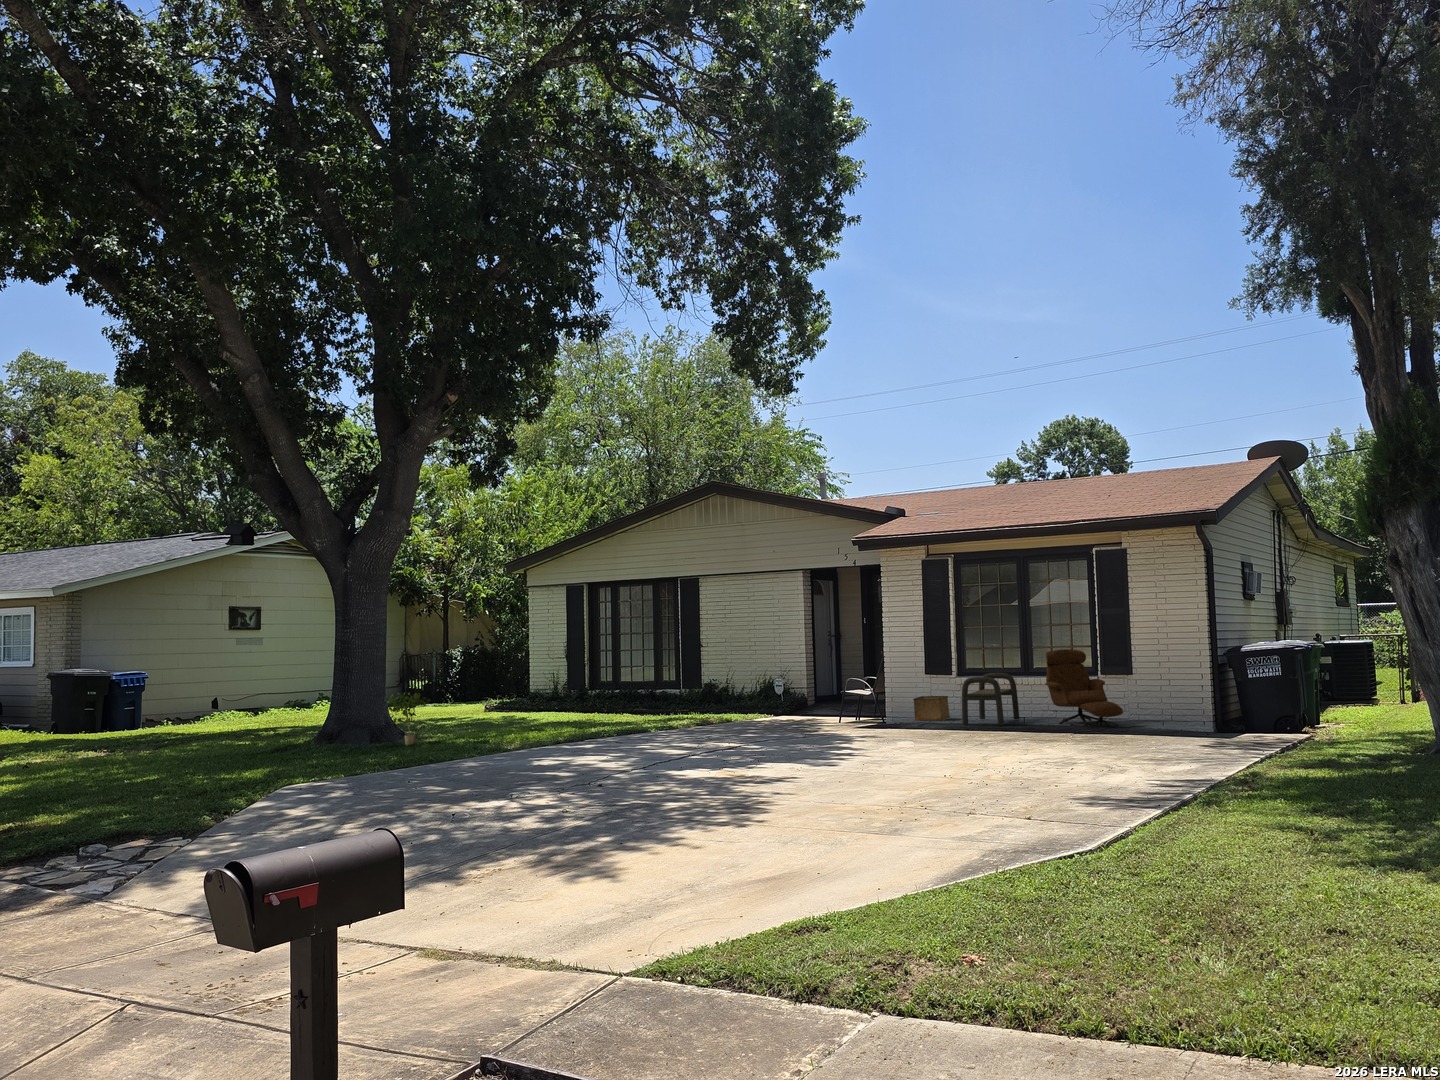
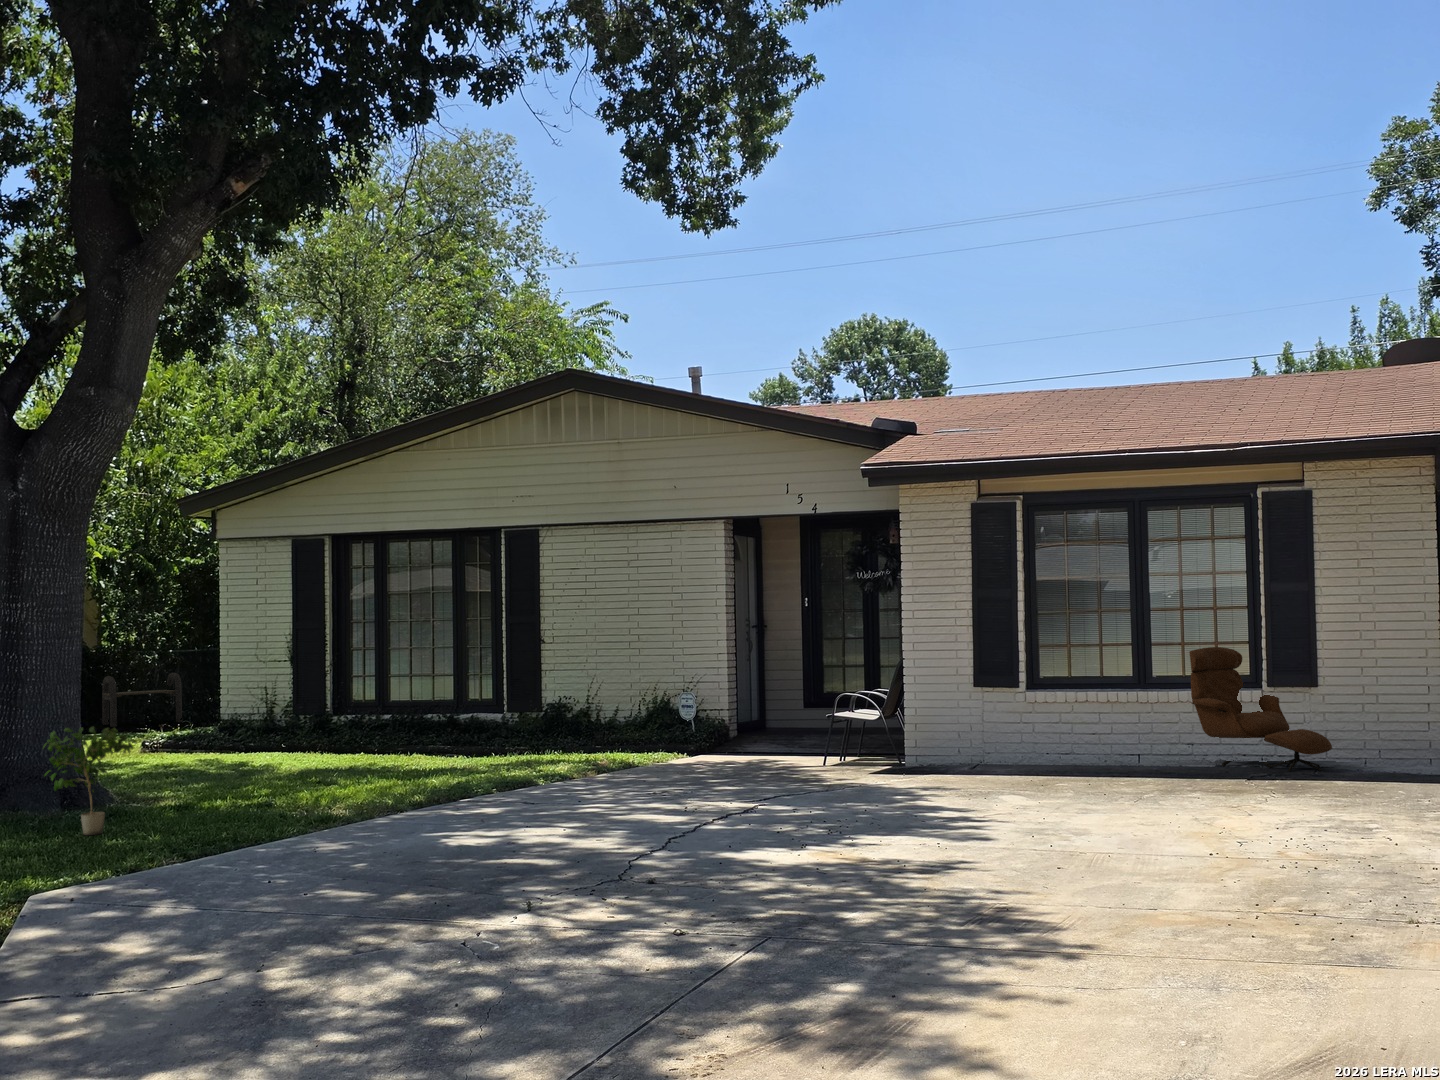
bench: present [962,673,1019,726] -> present [102,673,182,727]
storage bin: present [913,696,950,720] -> none [968,722,1017,762]

